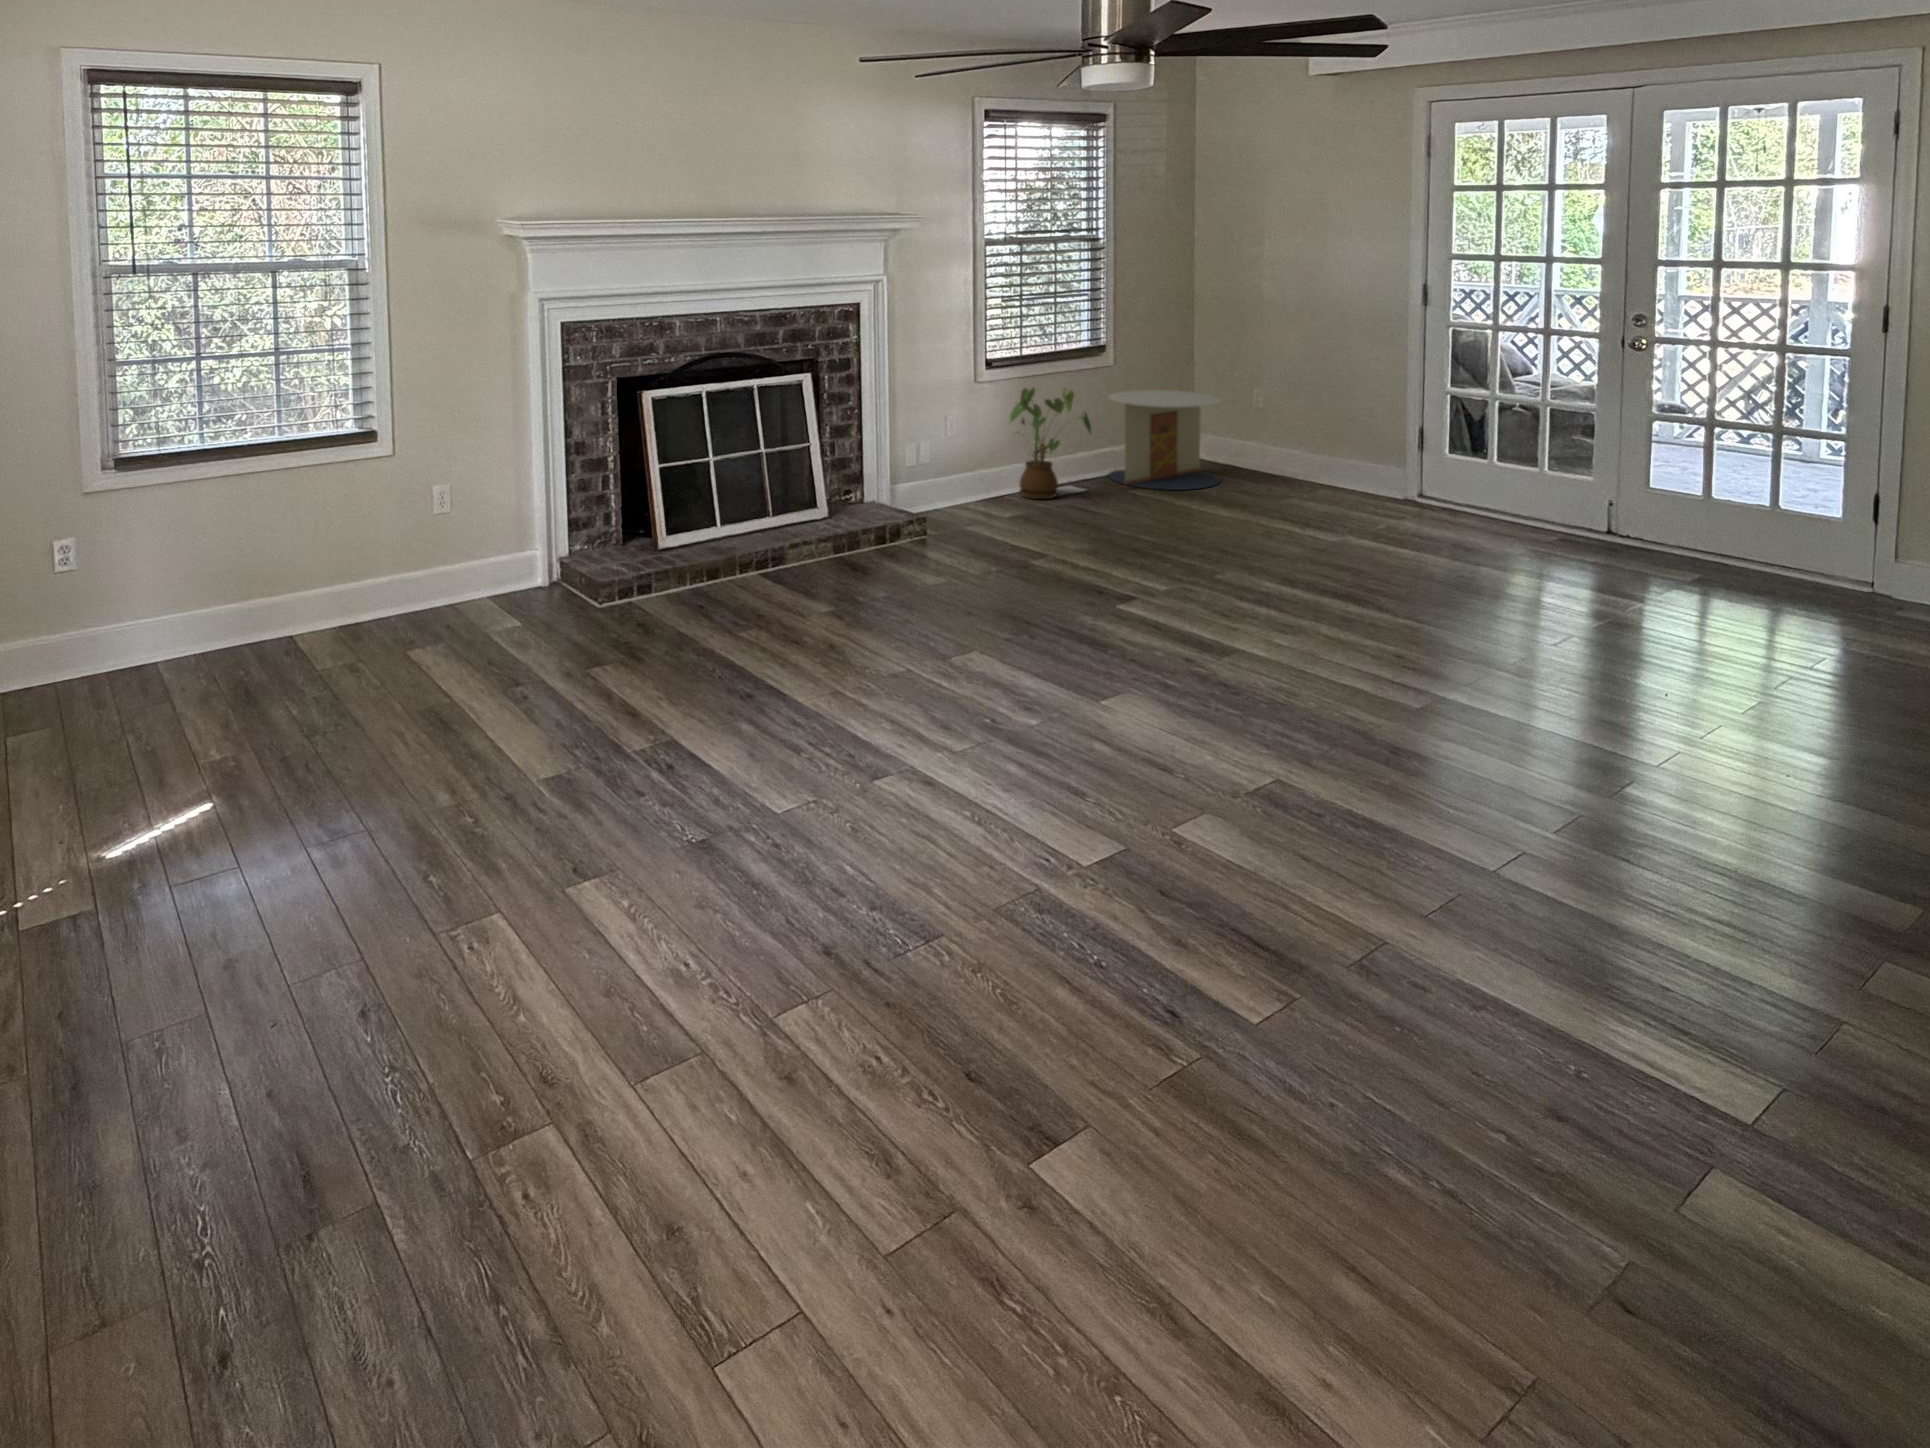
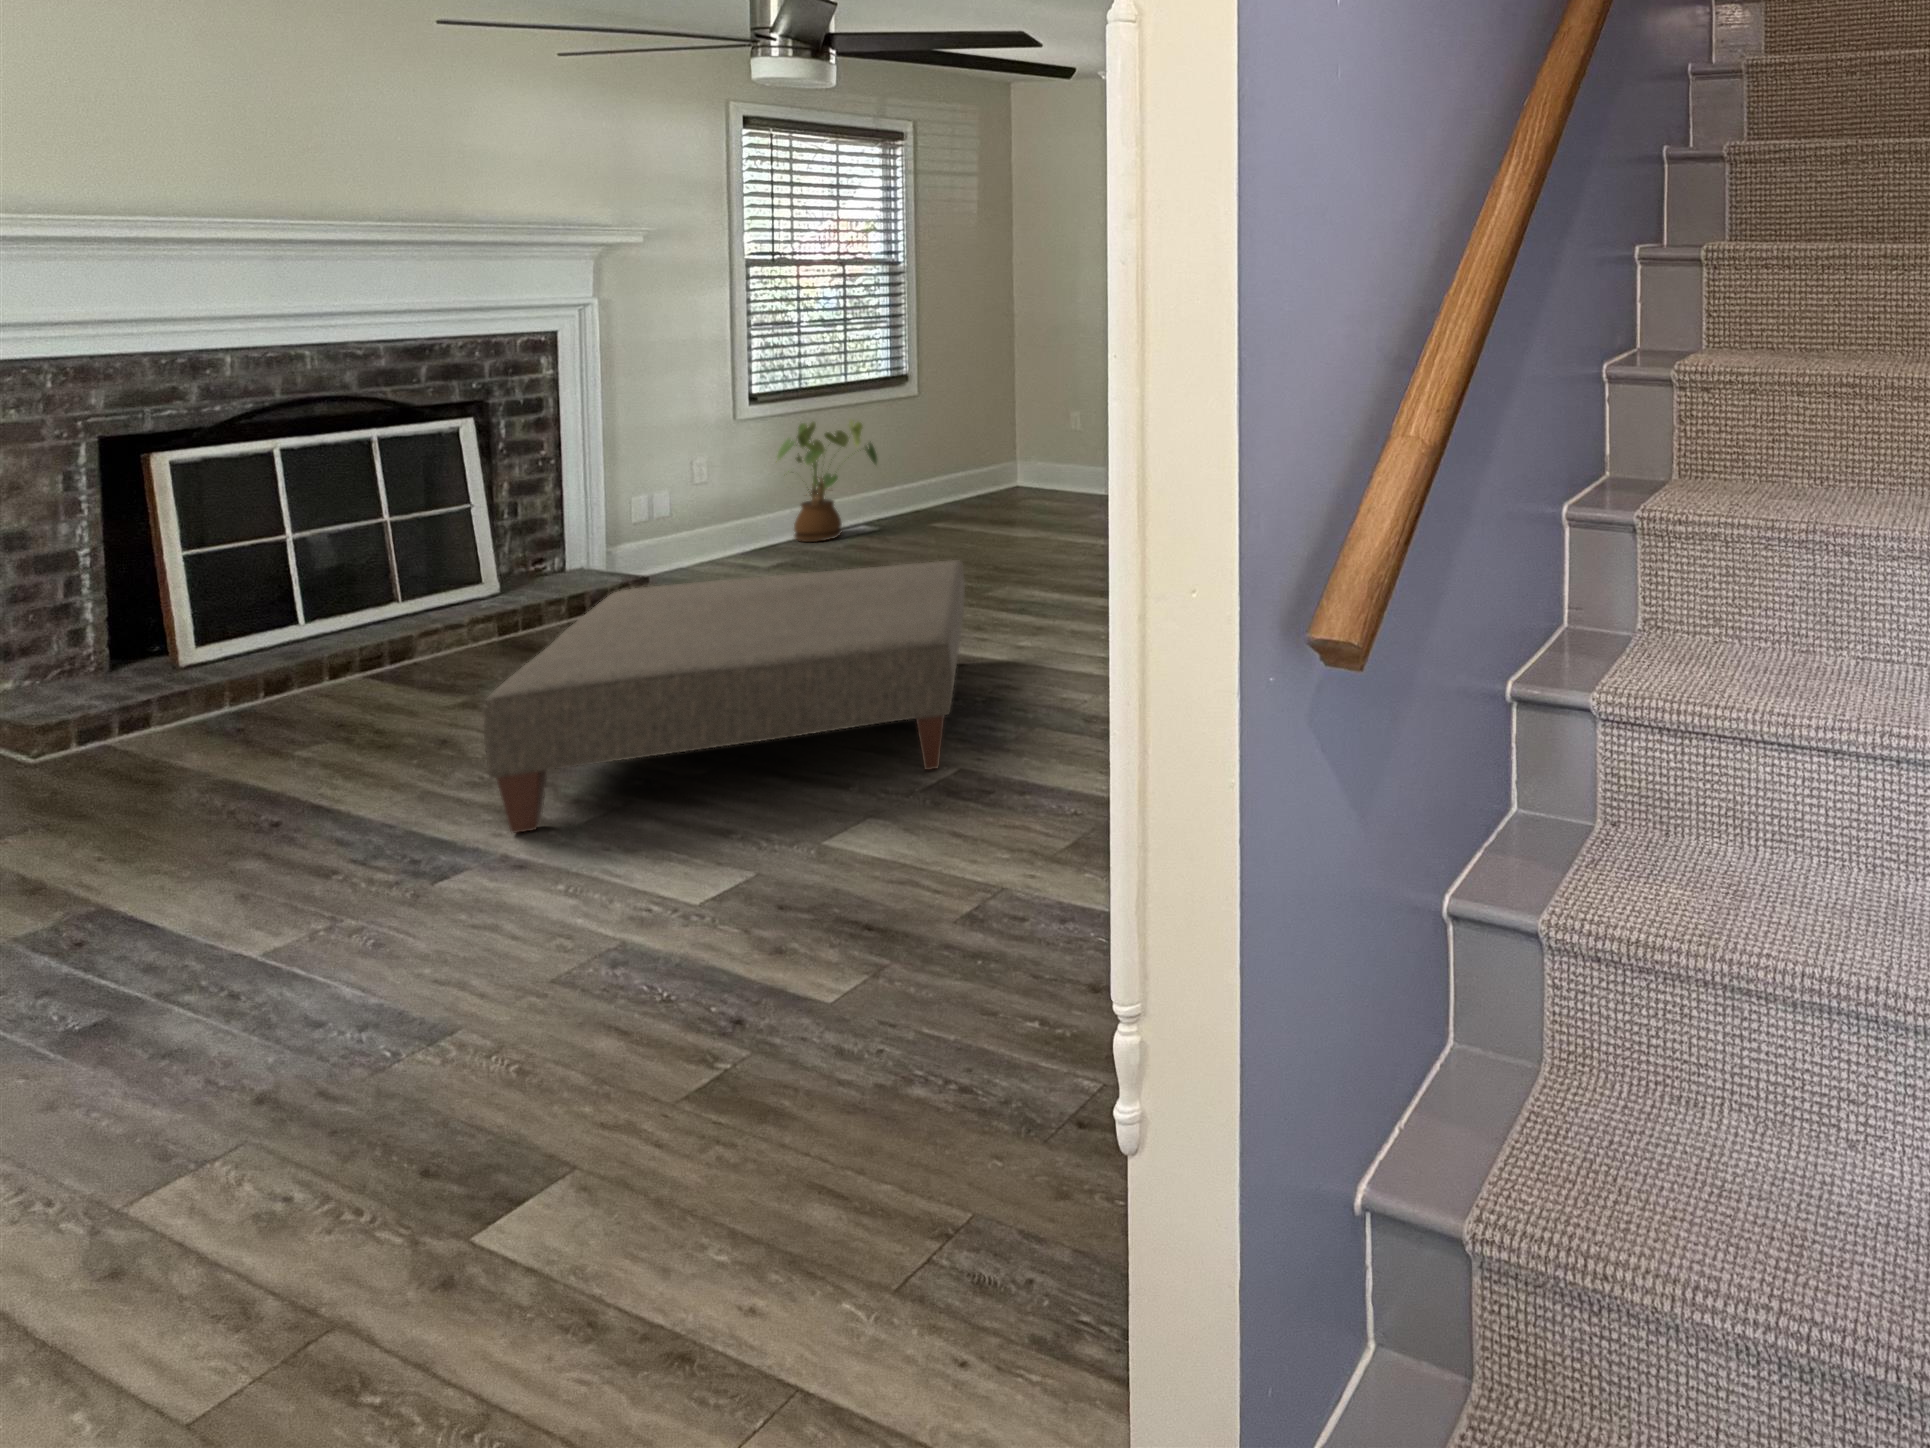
side table: present [1108,390,1220,490] -> none [909,417,1033,517]
ottoman: none [903,543,1279,781] -> present [484,560,965,833]

